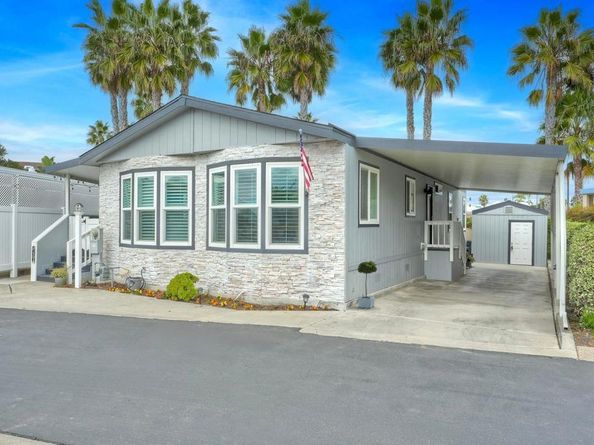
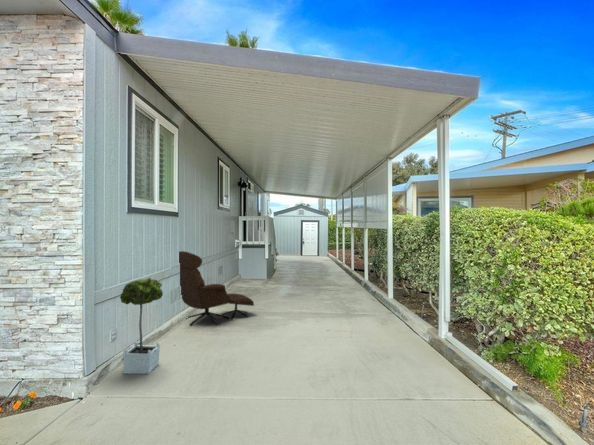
lounge chair: none [377,250,431,299] -> present [179,251,254,326]

